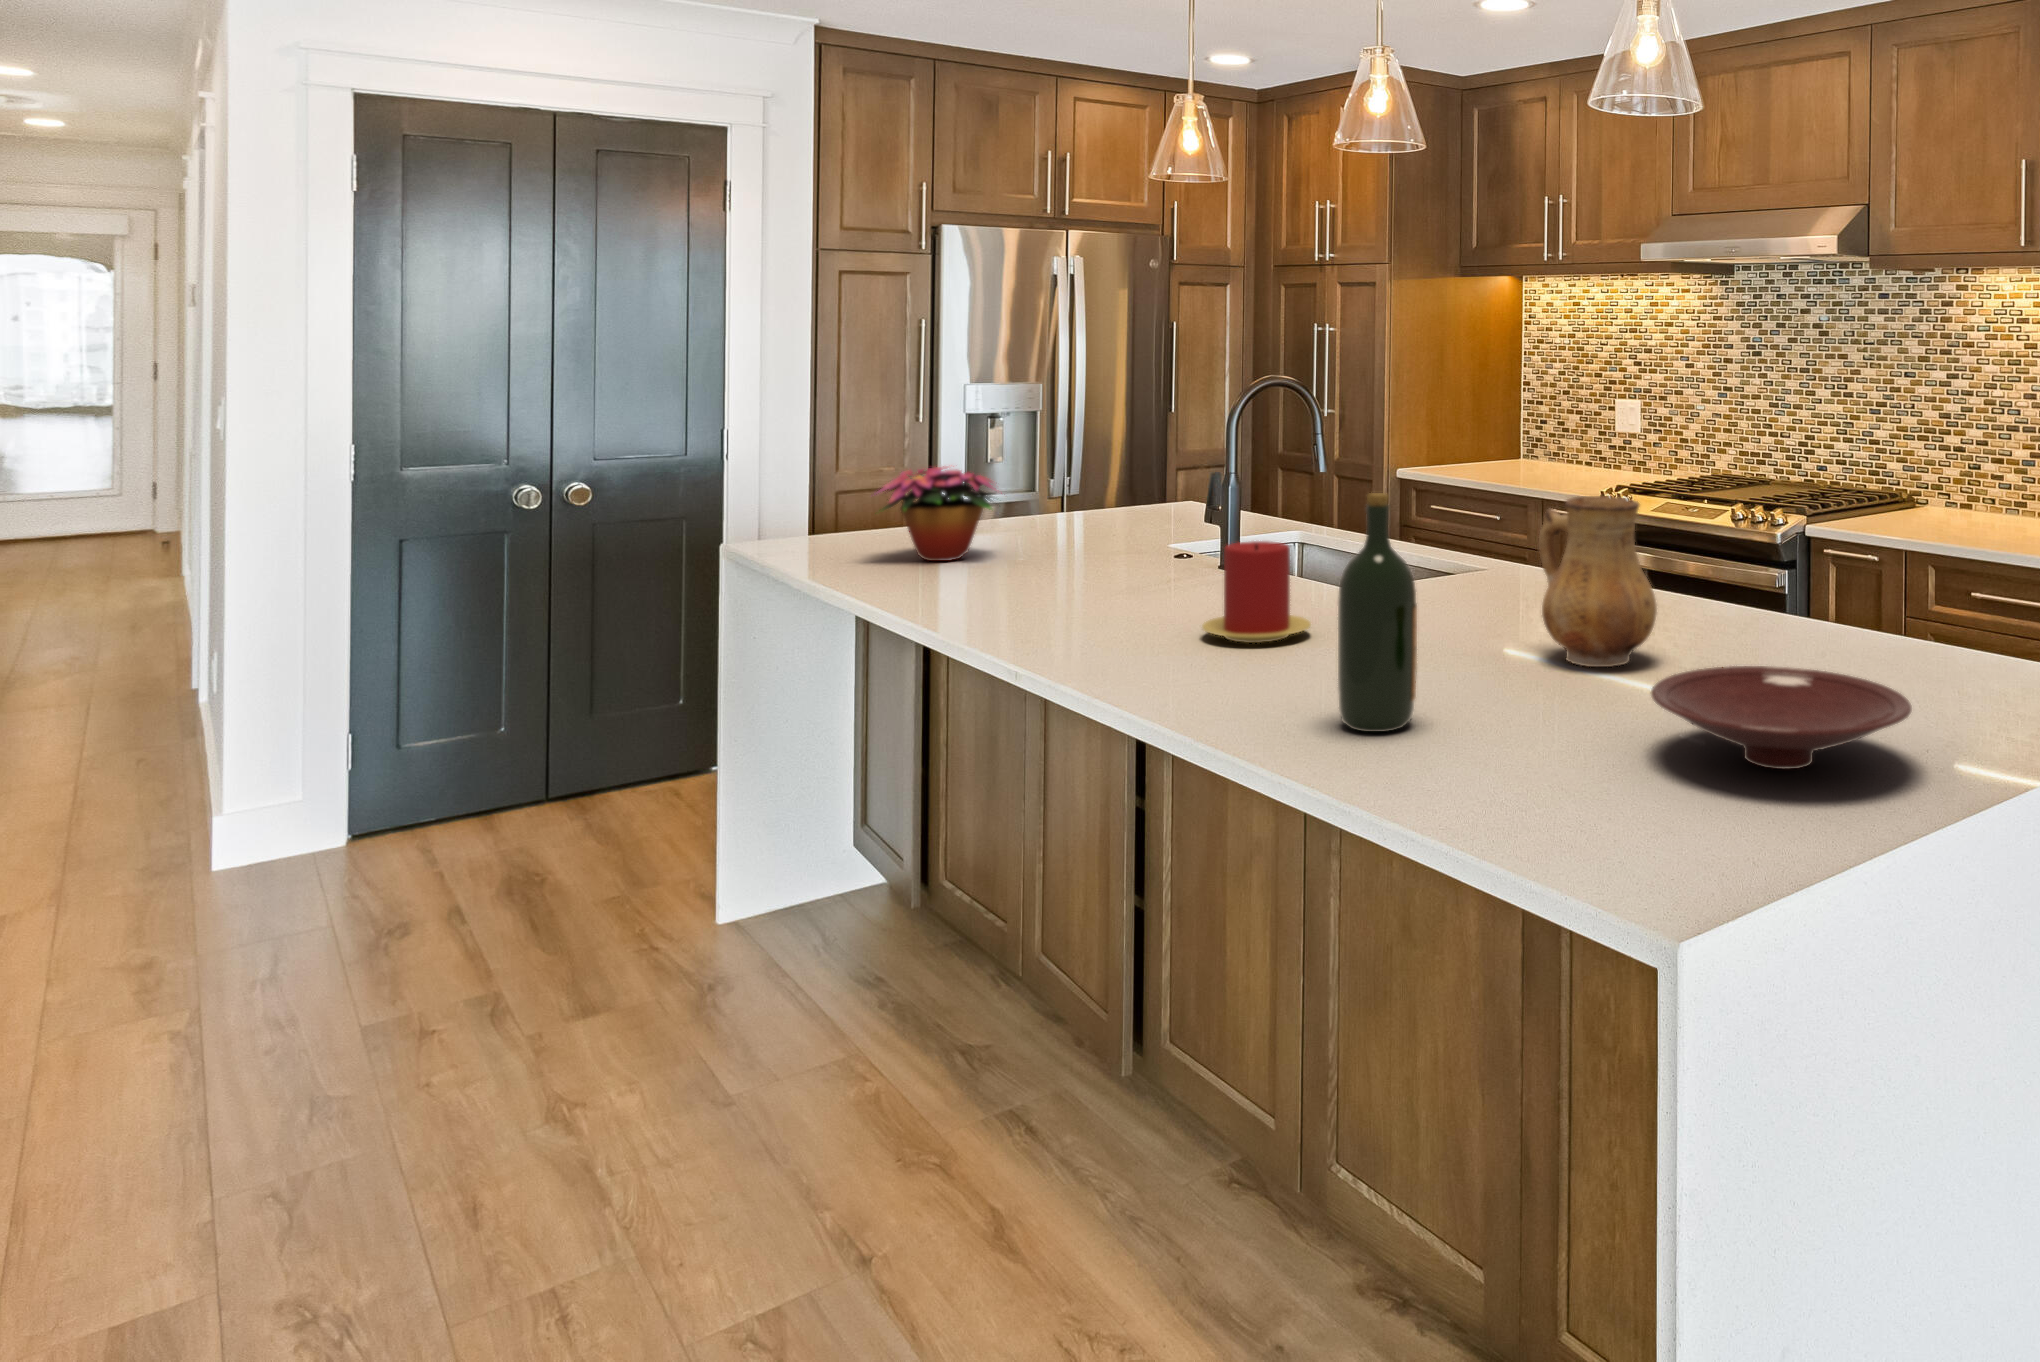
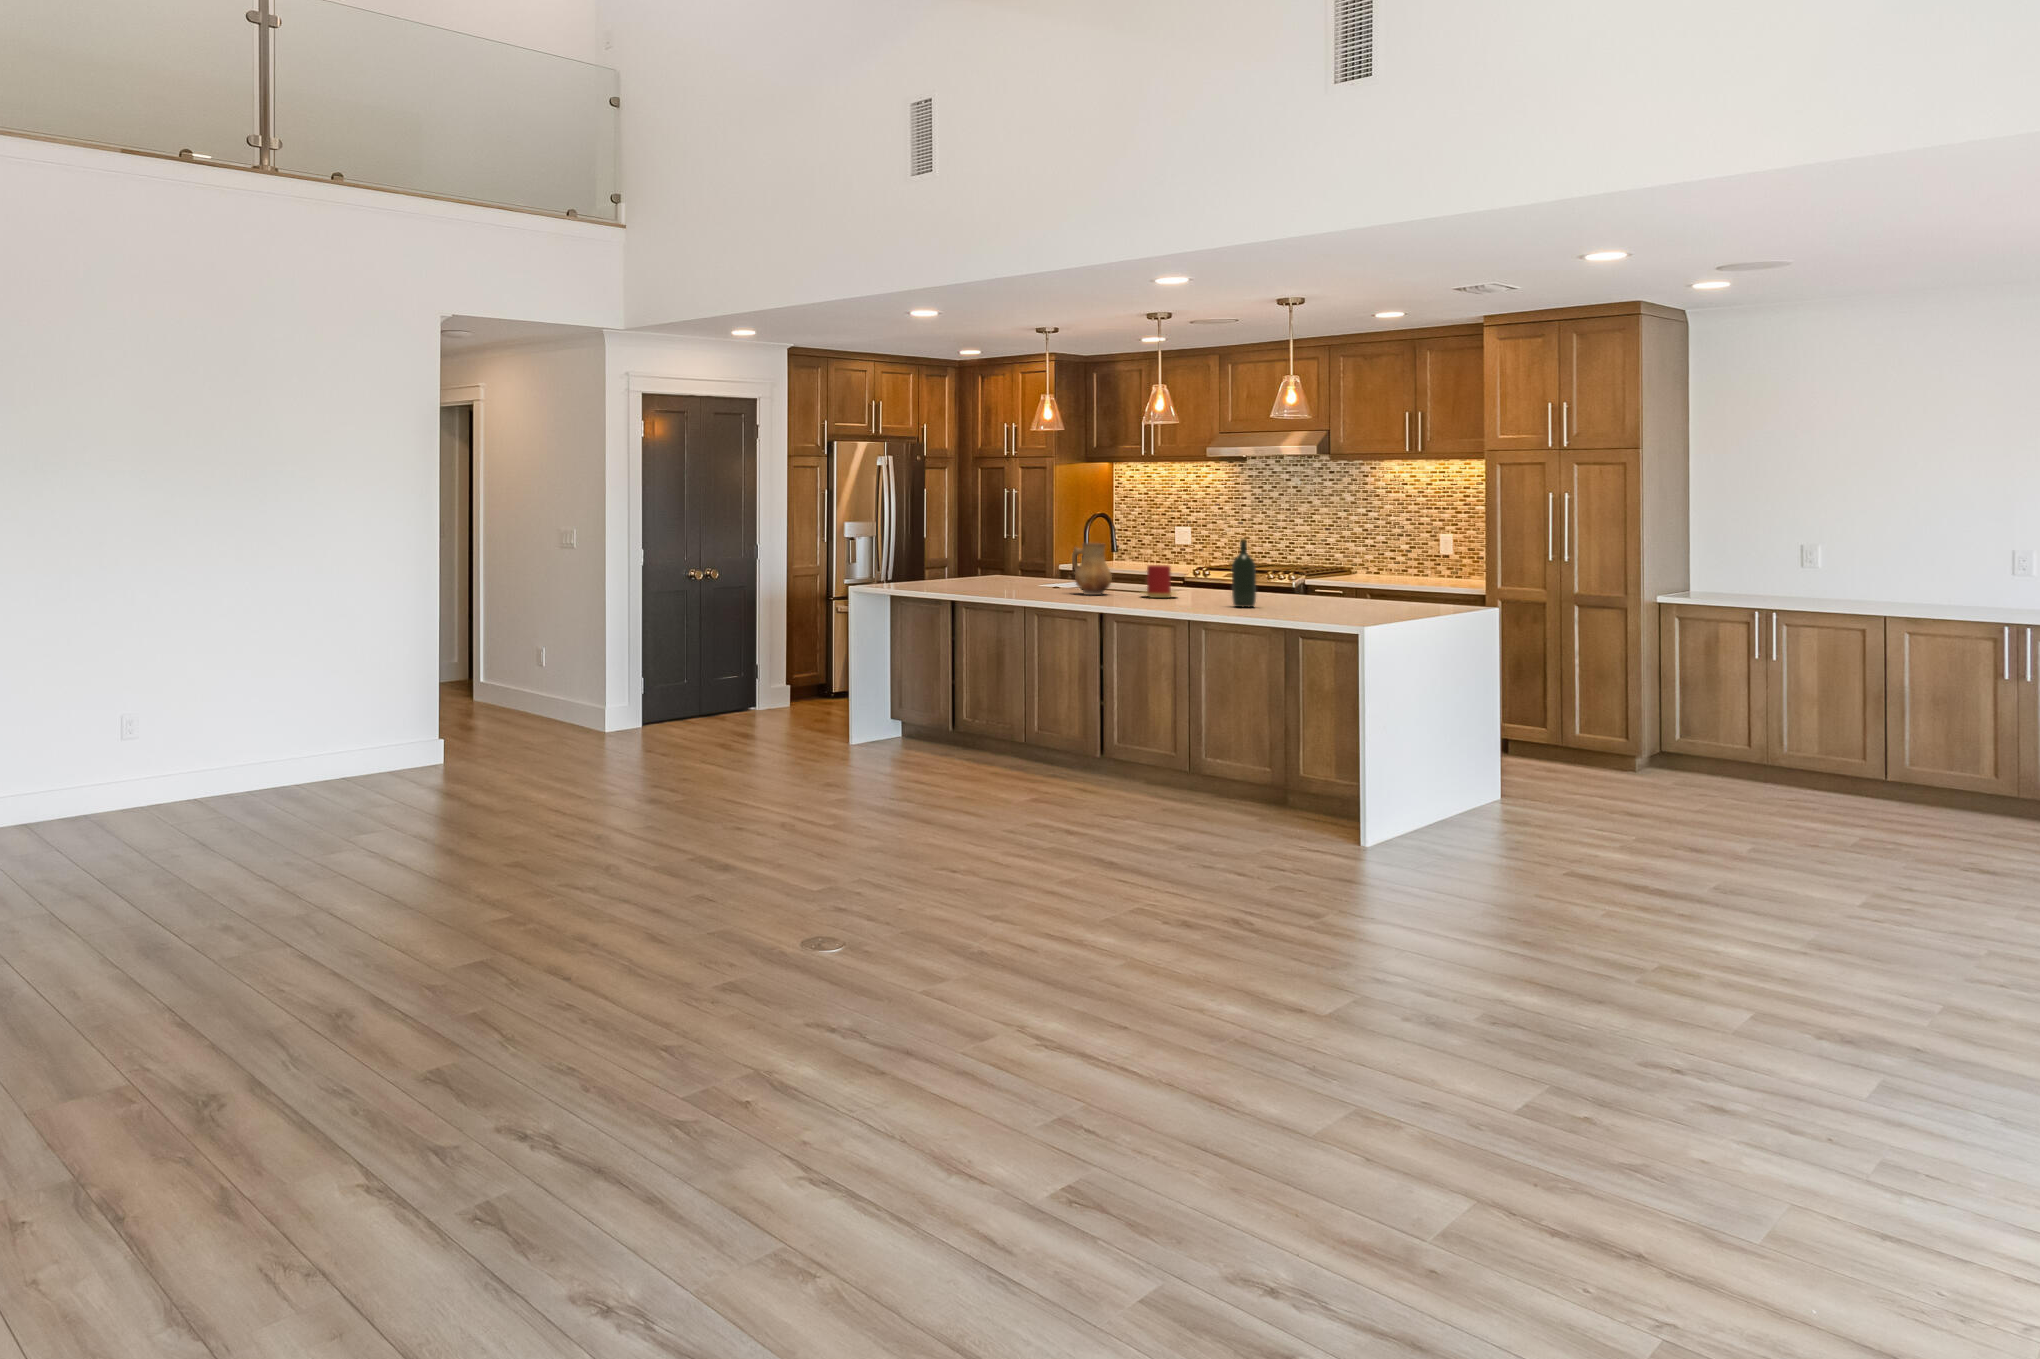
flower arrangement: present [880,466,1002,561] -> none [943,546,1001,586]
ceramic pitcher: present [1539,496,1657,667] -> present [1072,543,1112,595]
bowl: present [1651,666,1912,769] -> none [1331,589,1408,611]

